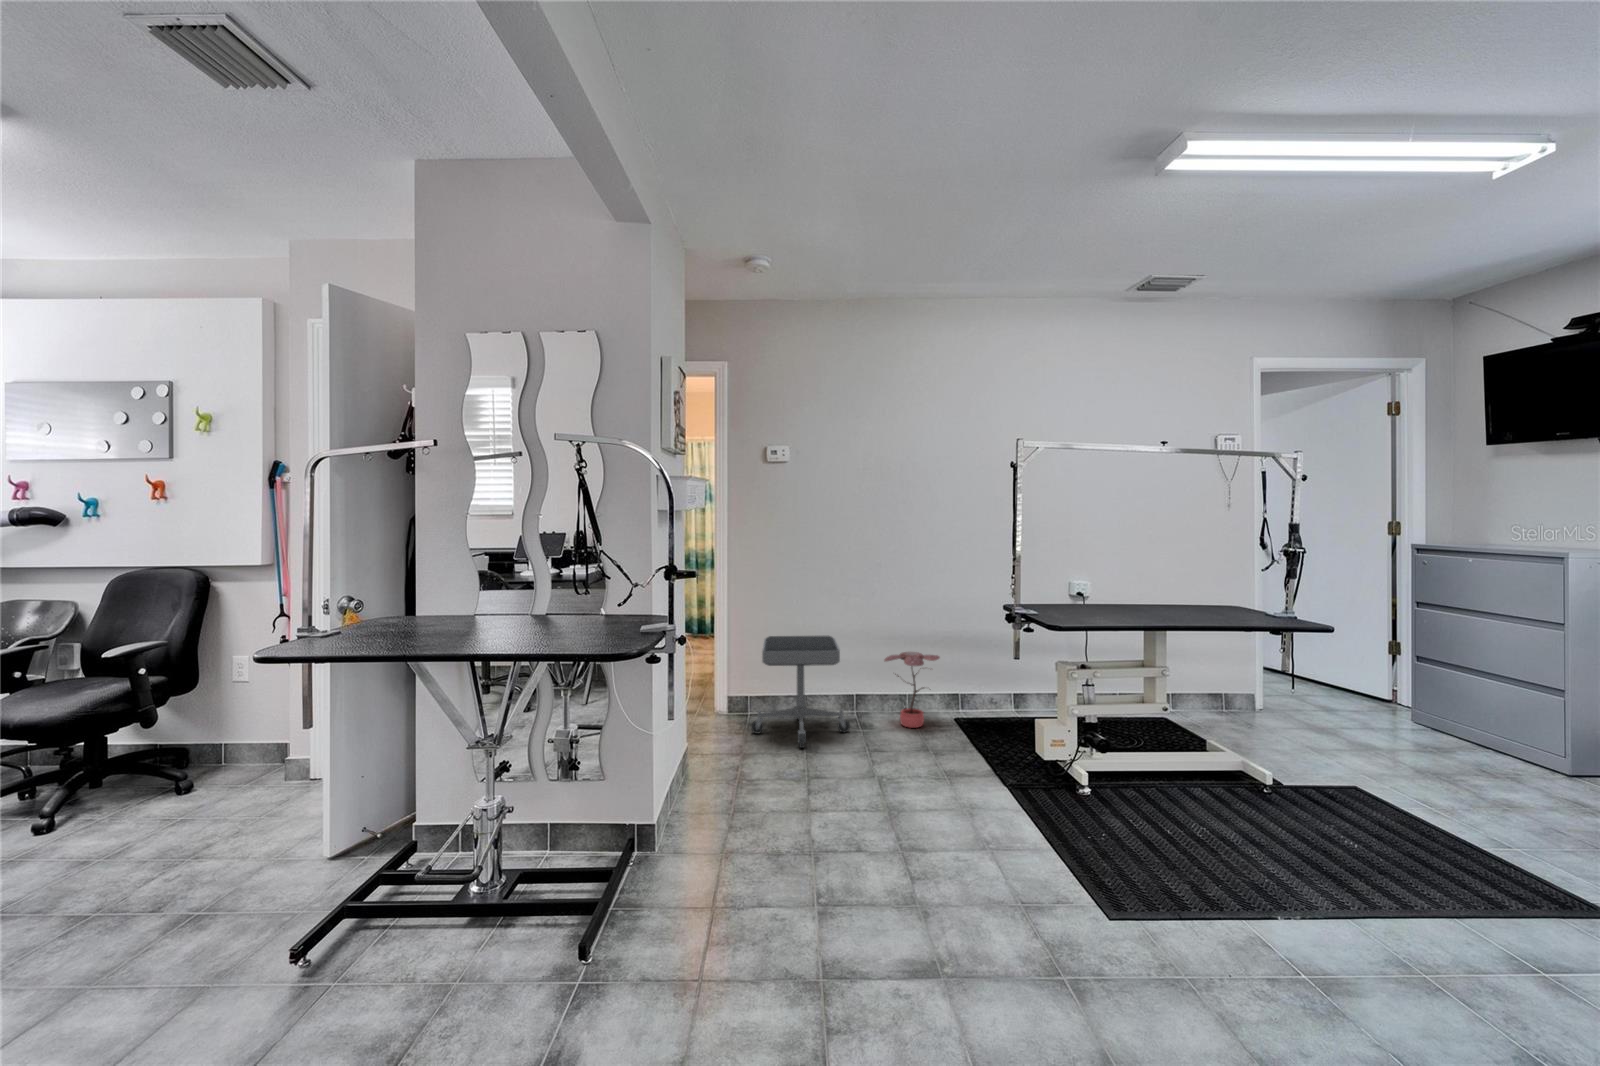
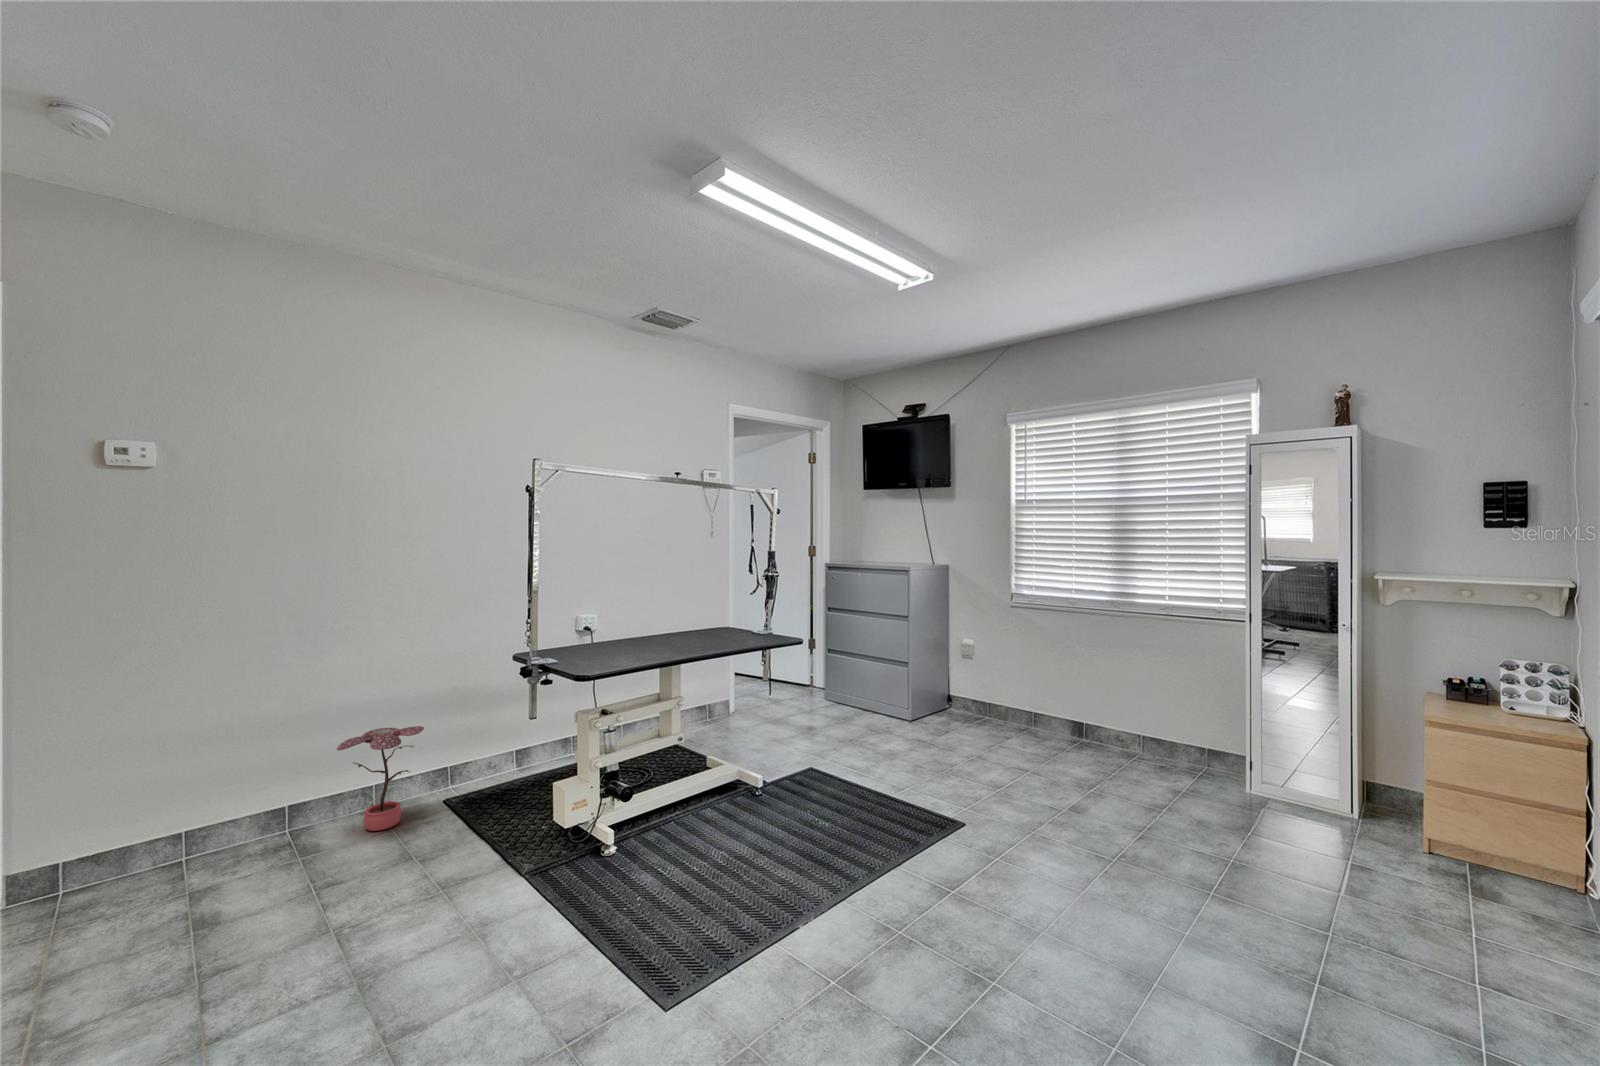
stool: present [751,636,850,748] -> none [54,731,277,931]

